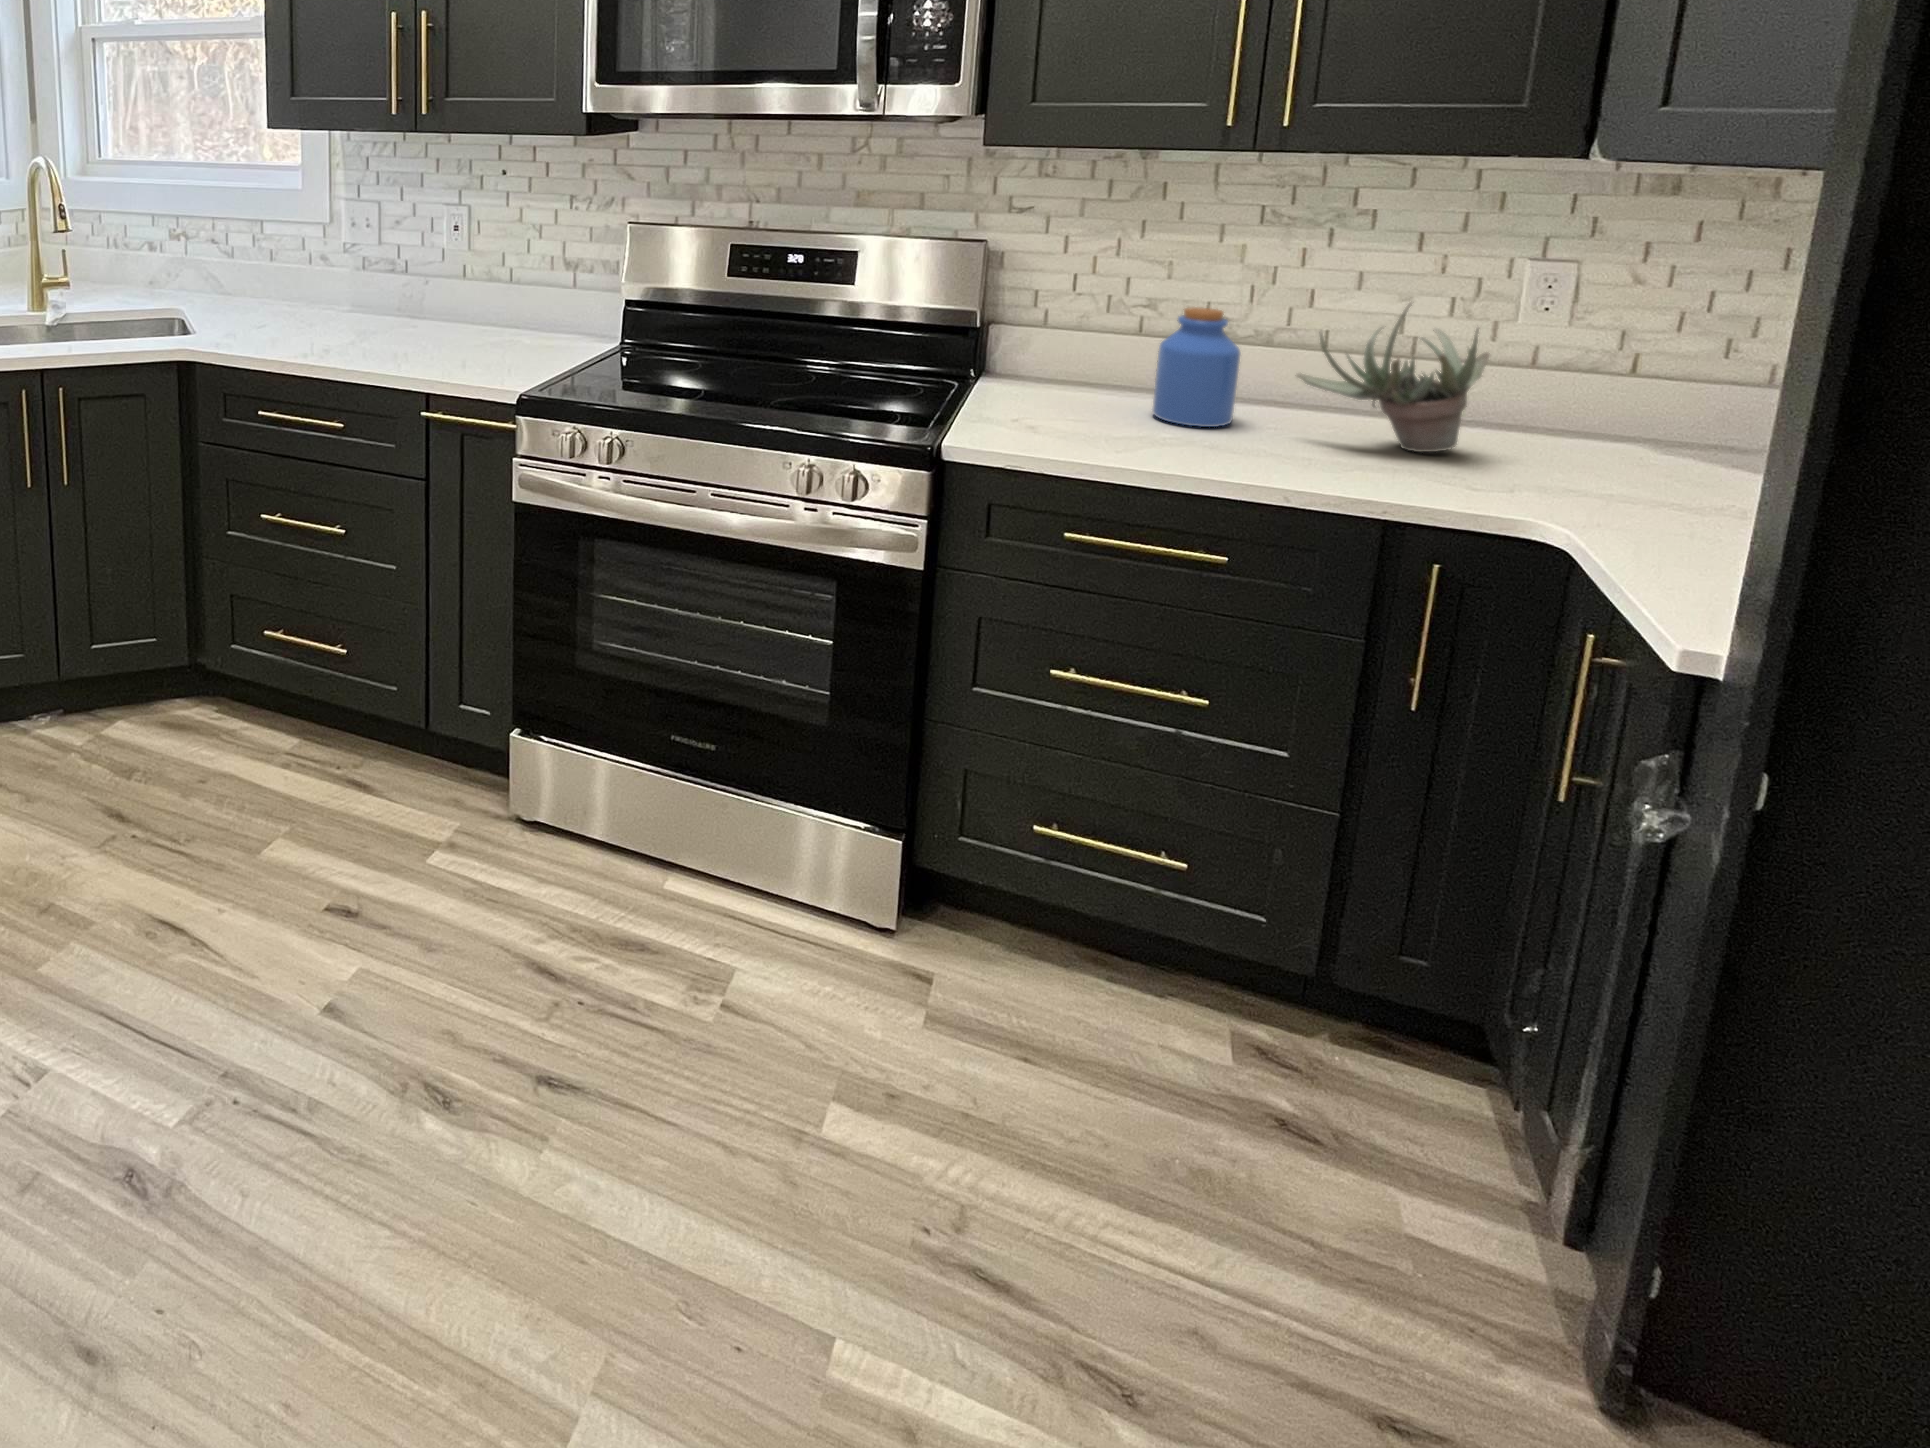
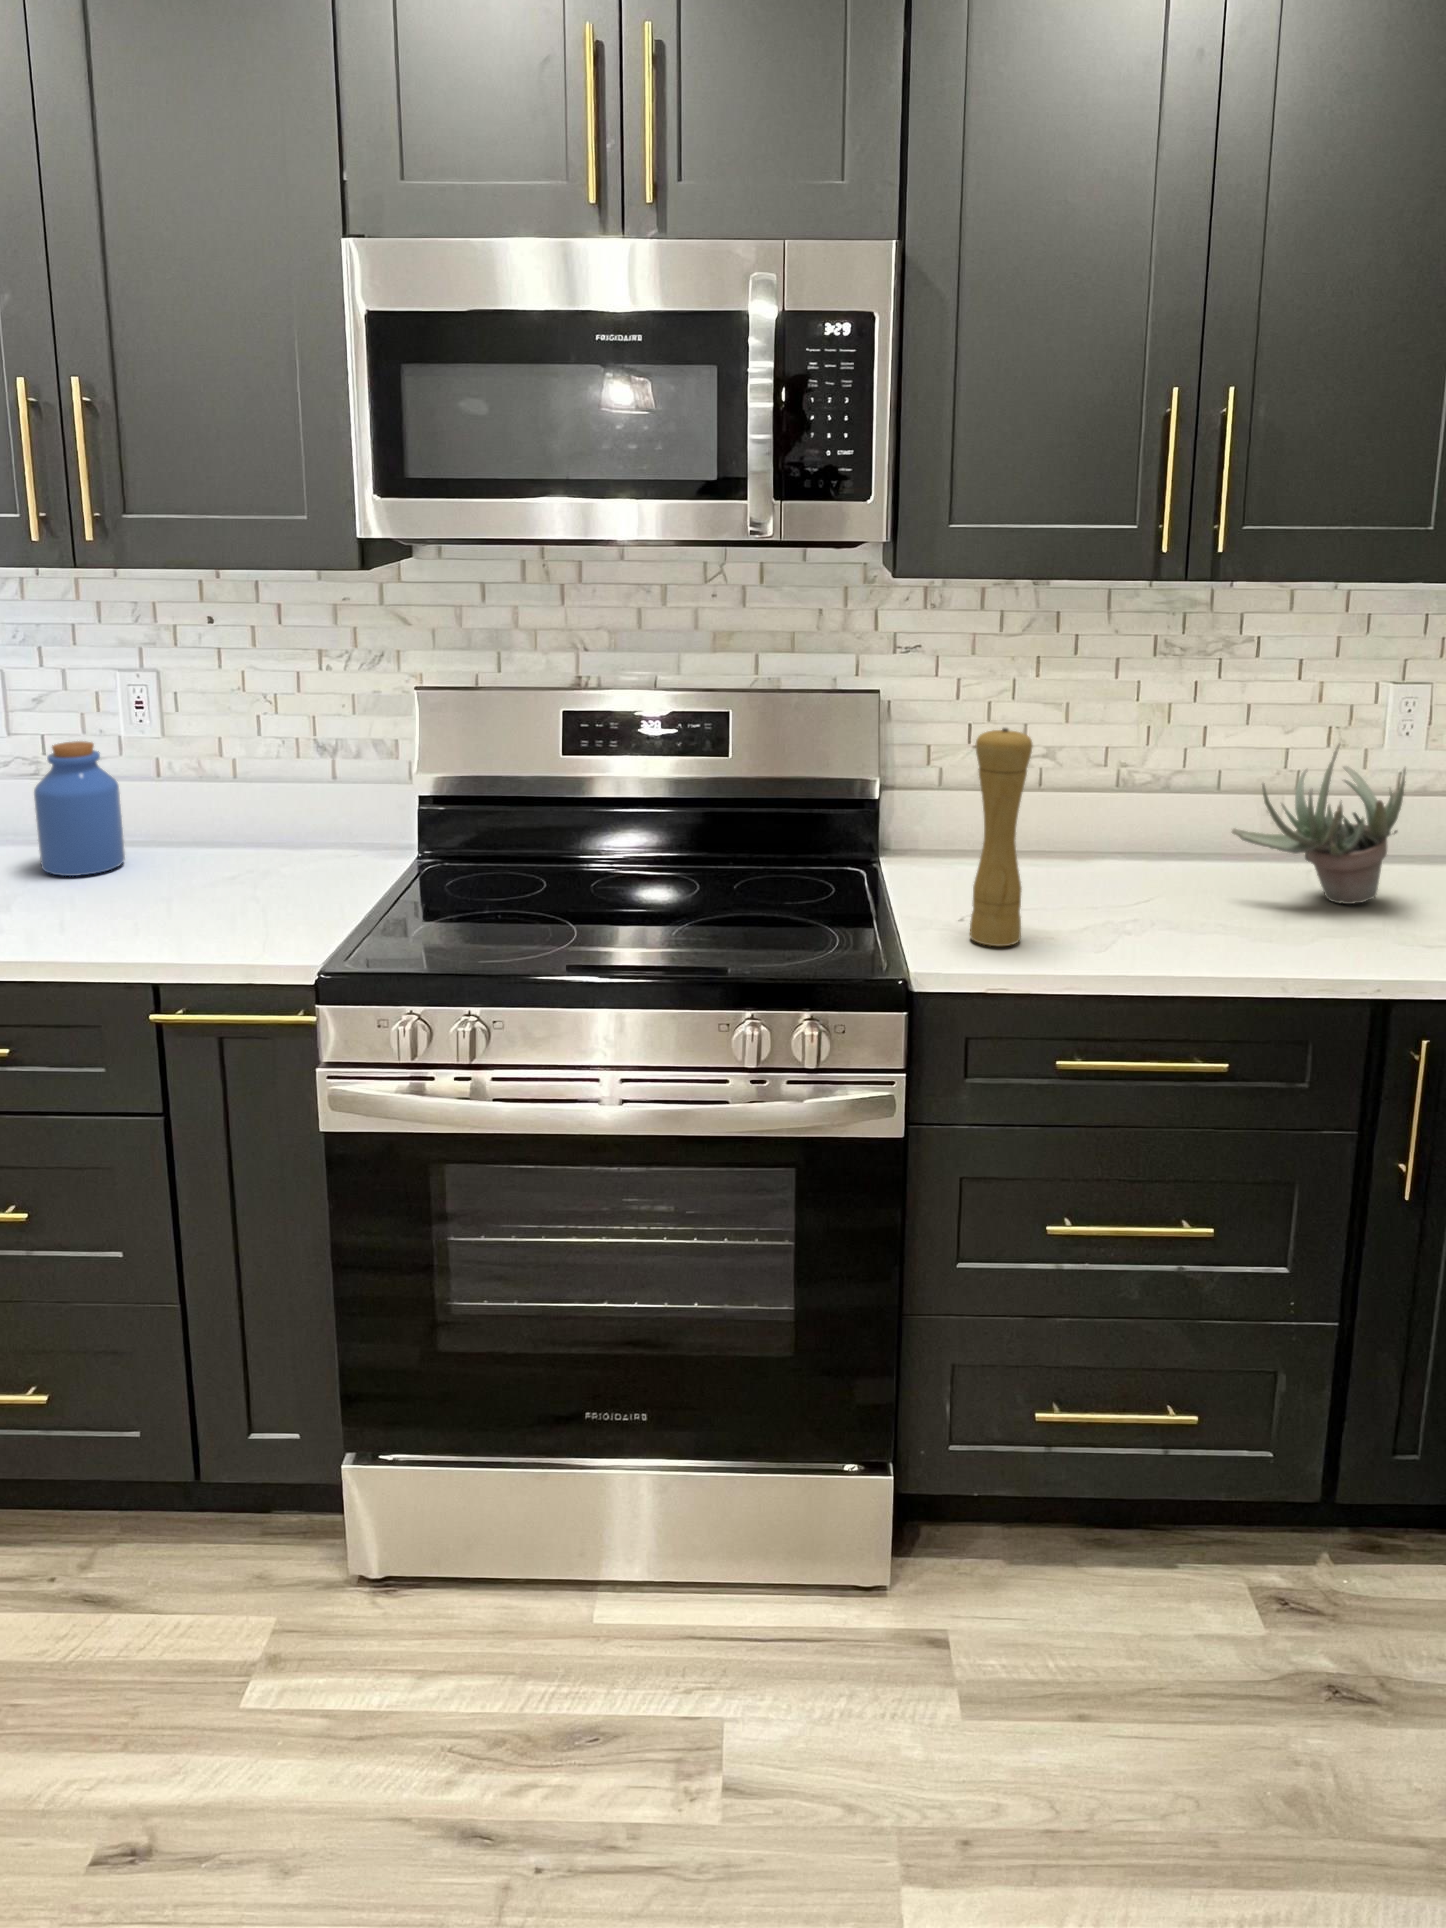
pepper mill: none [1012,263,1074,440] -> present [970,728,1032,946]
jar: present [1152,307,1241,427] -> present [34,741,125,876]

